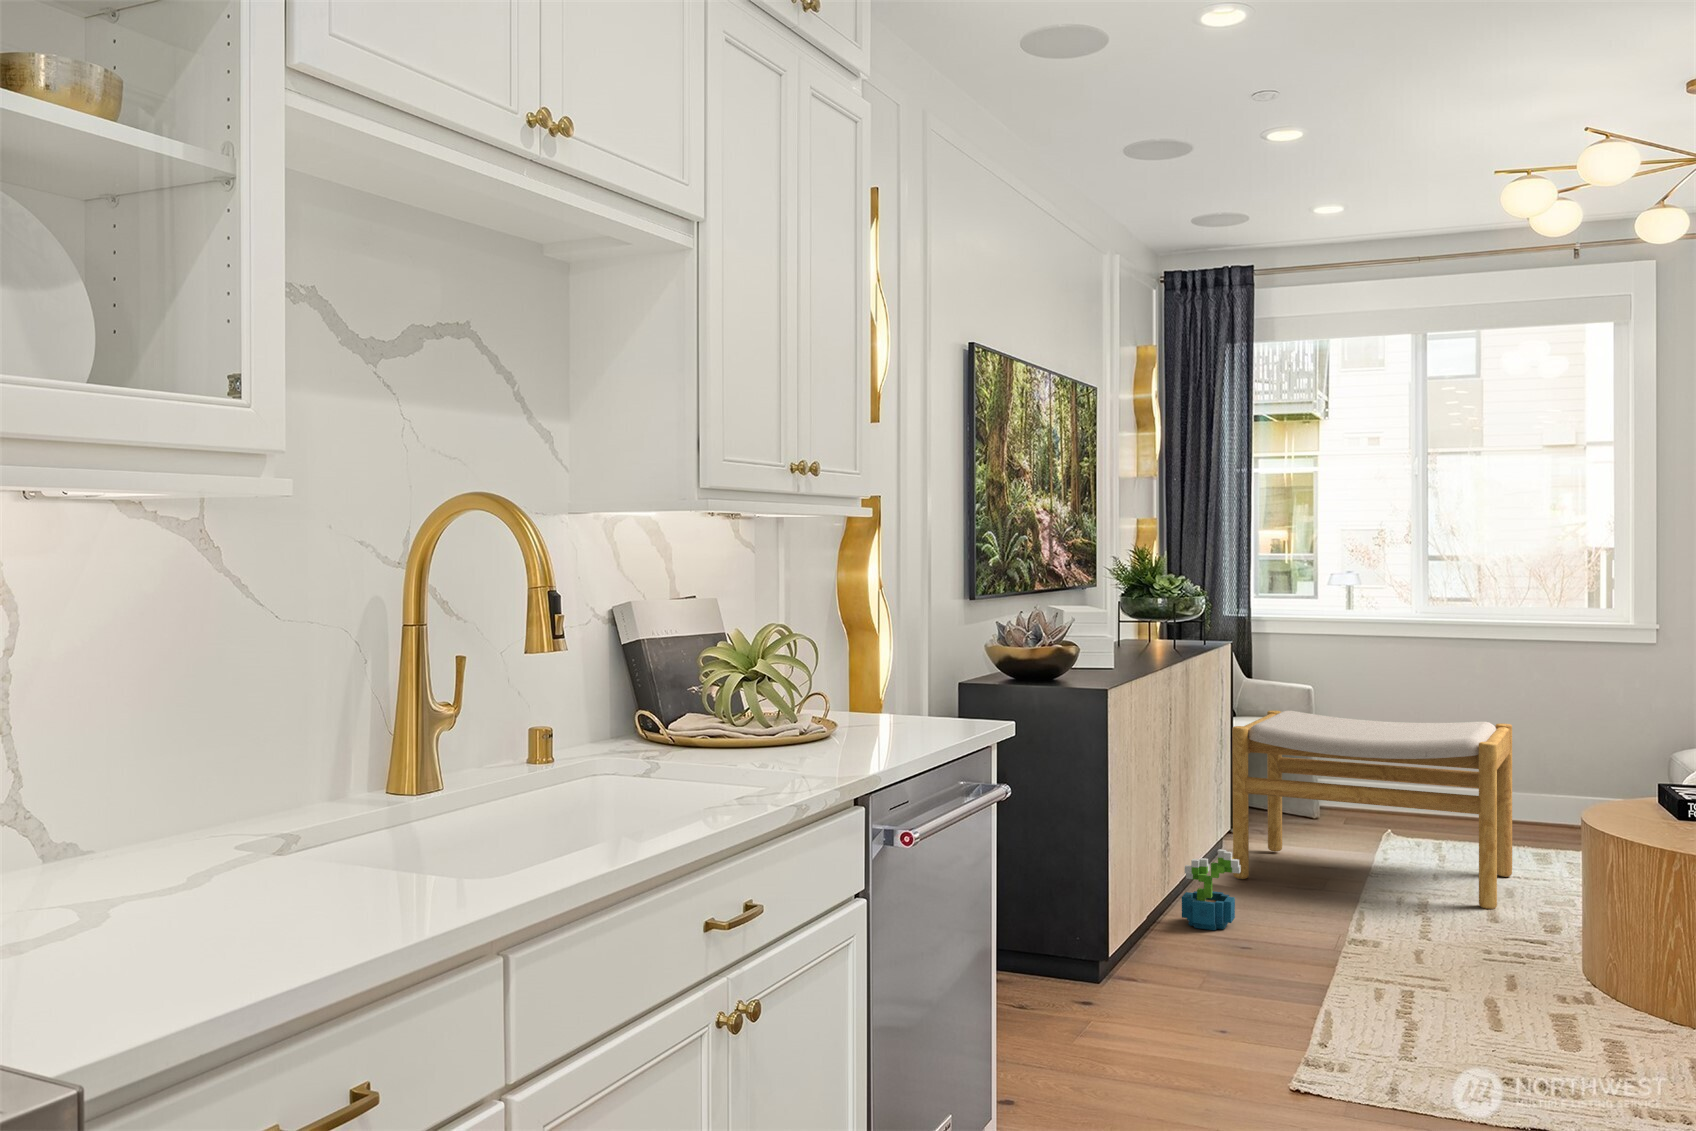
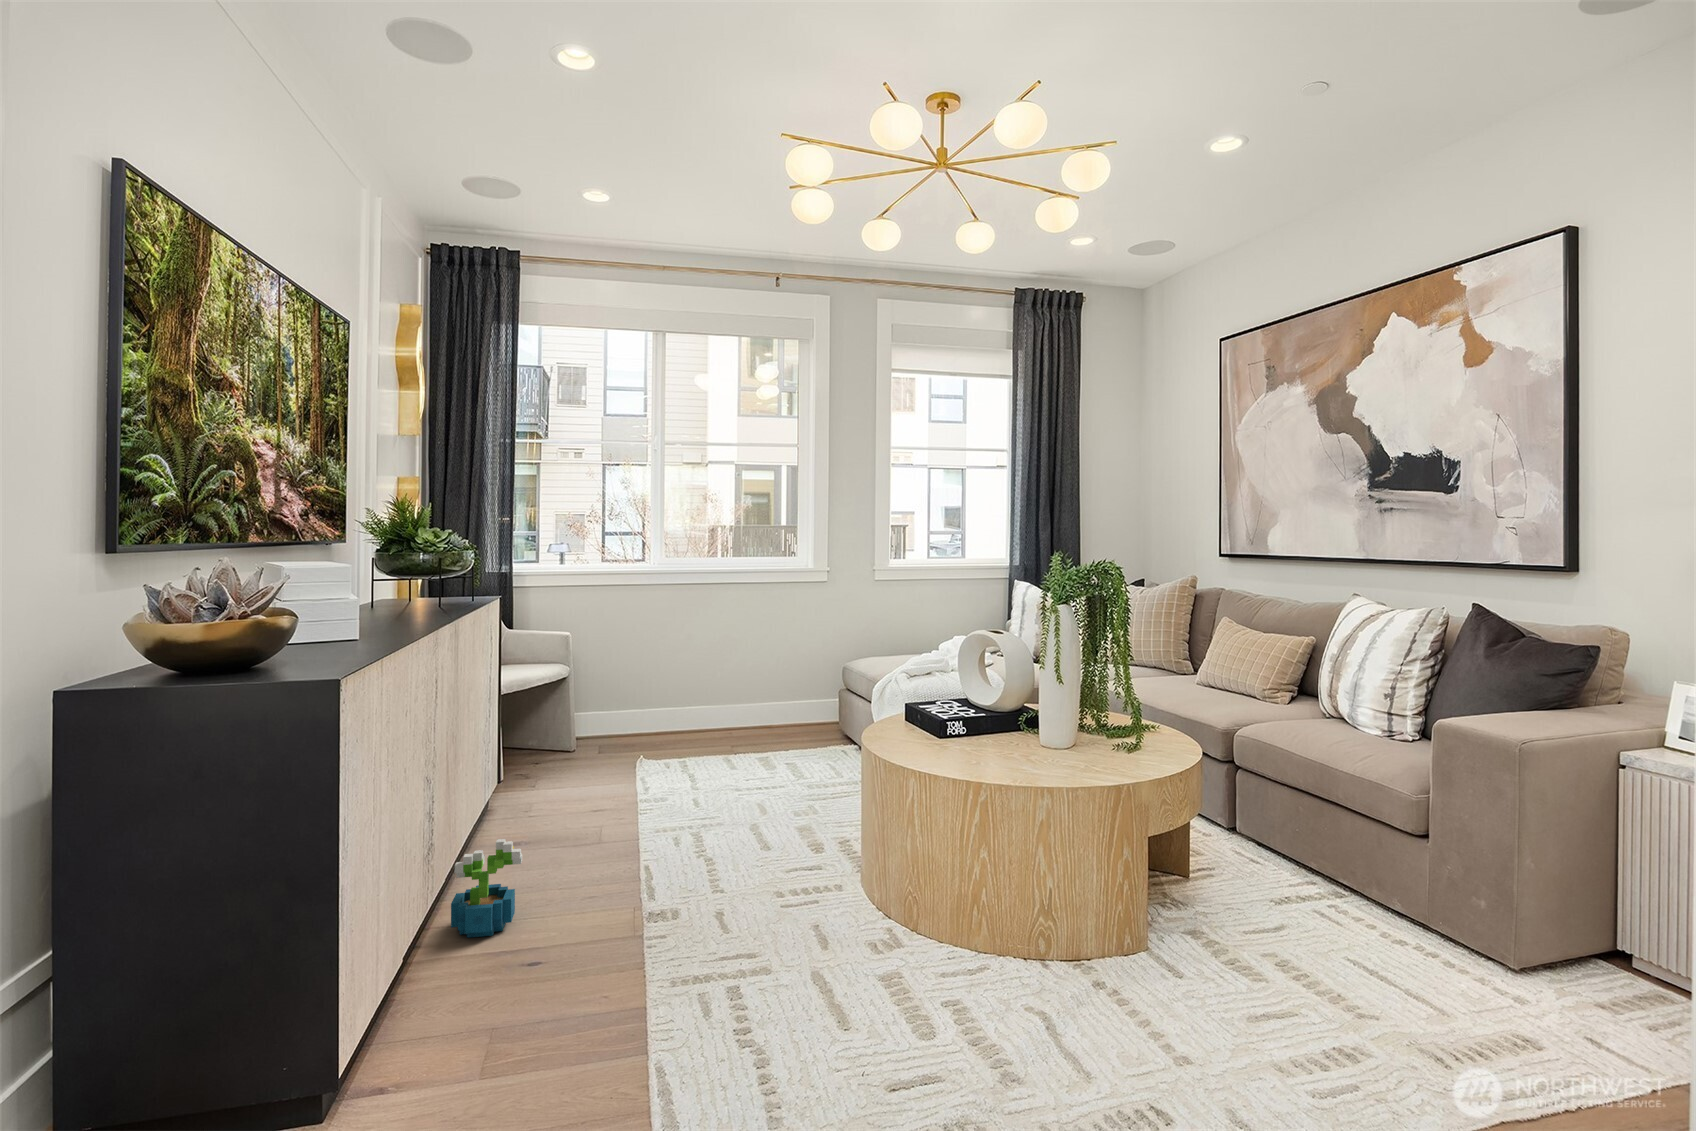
footstool: present [1232,711,1512,909] -> none [505,663,755,843]

